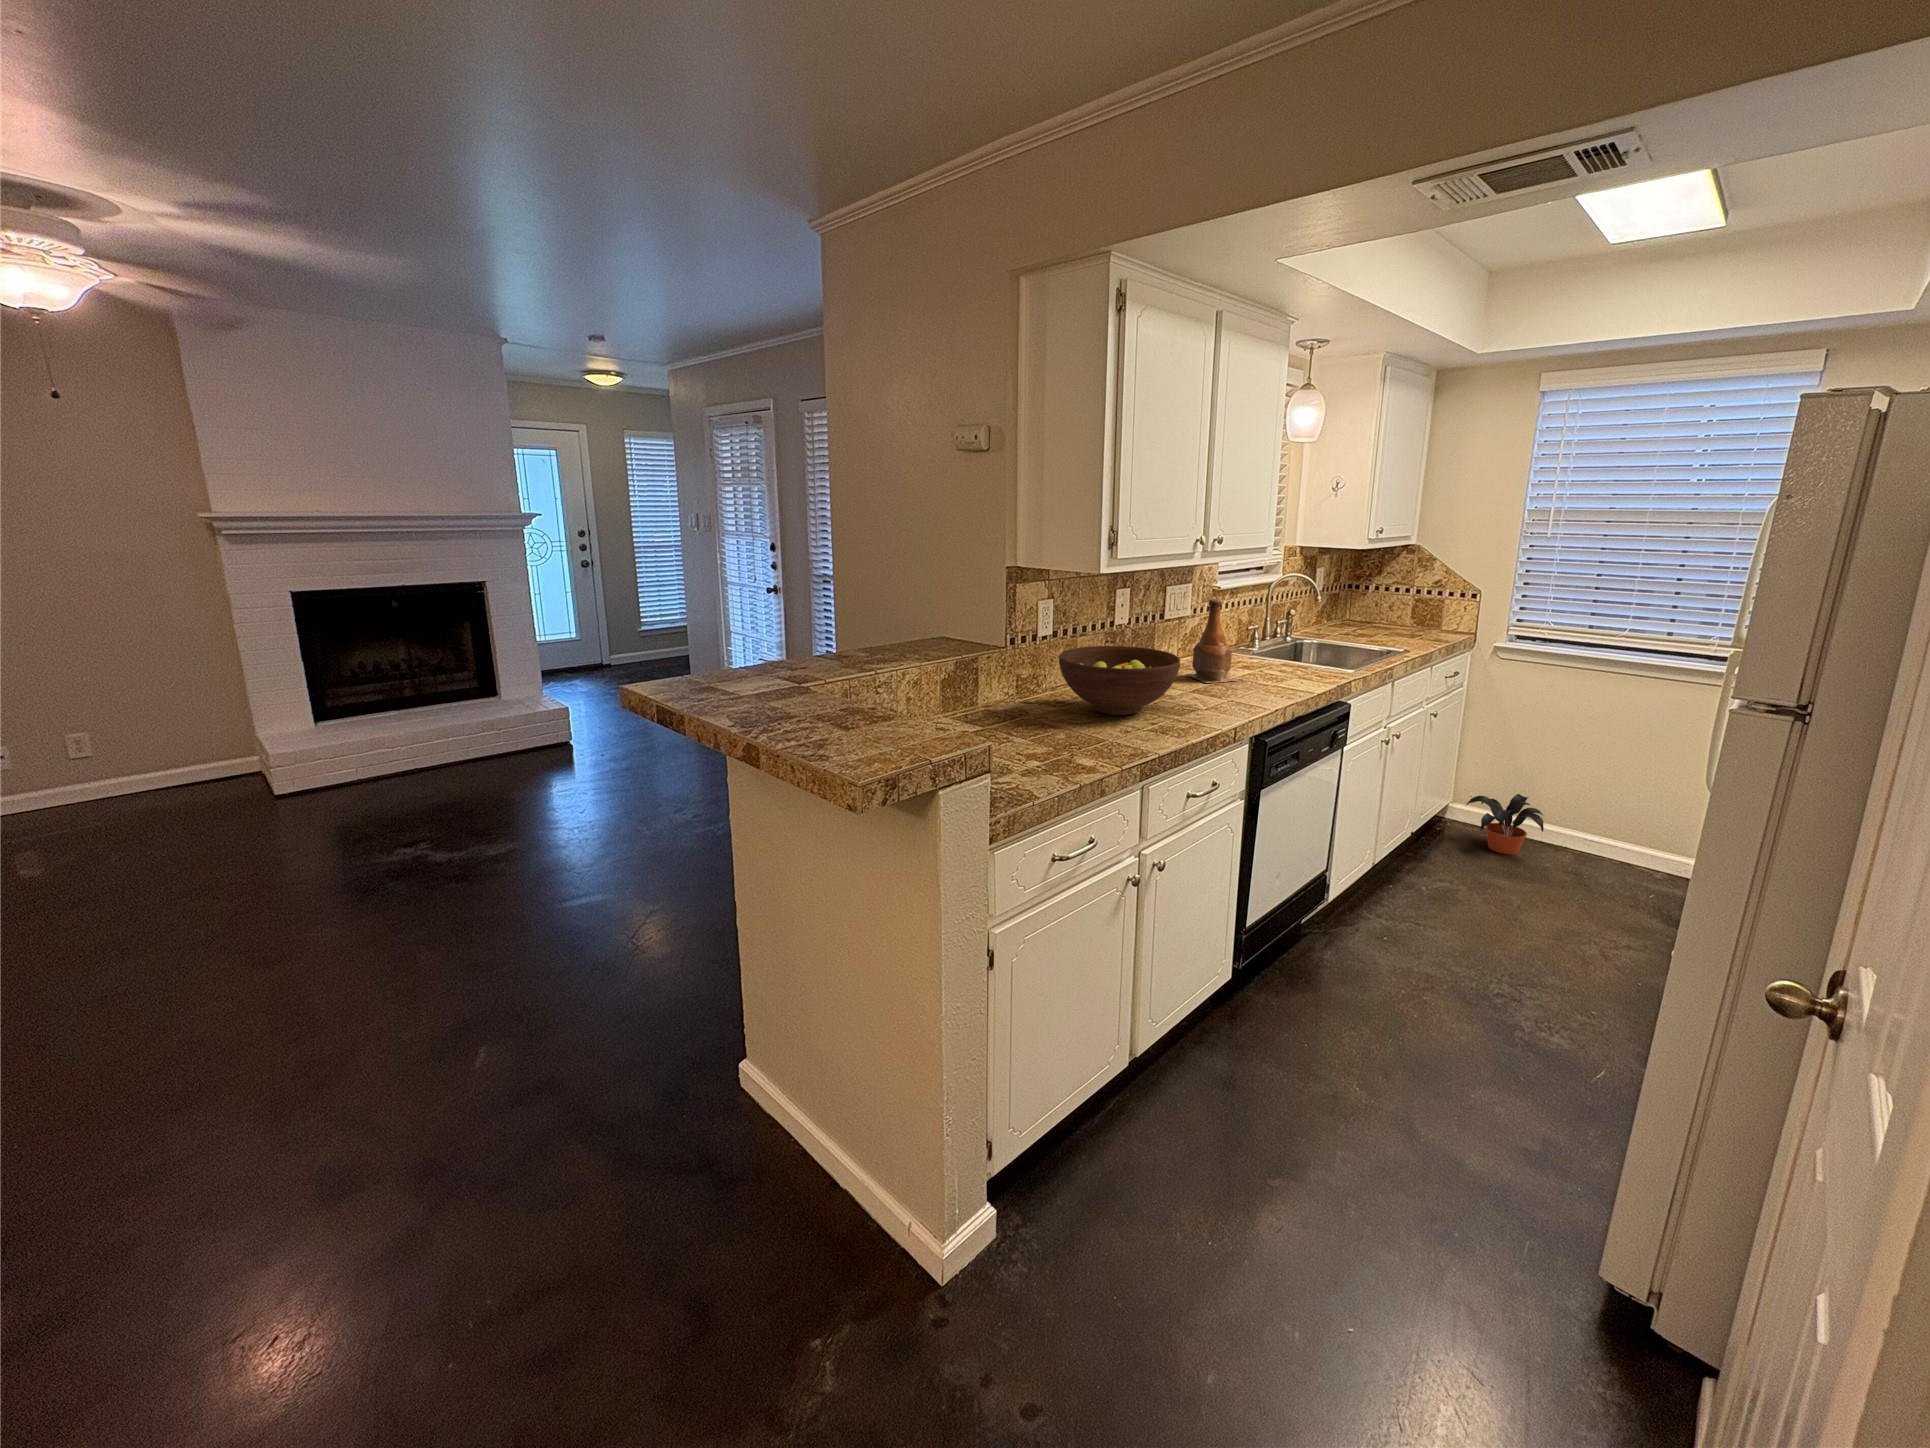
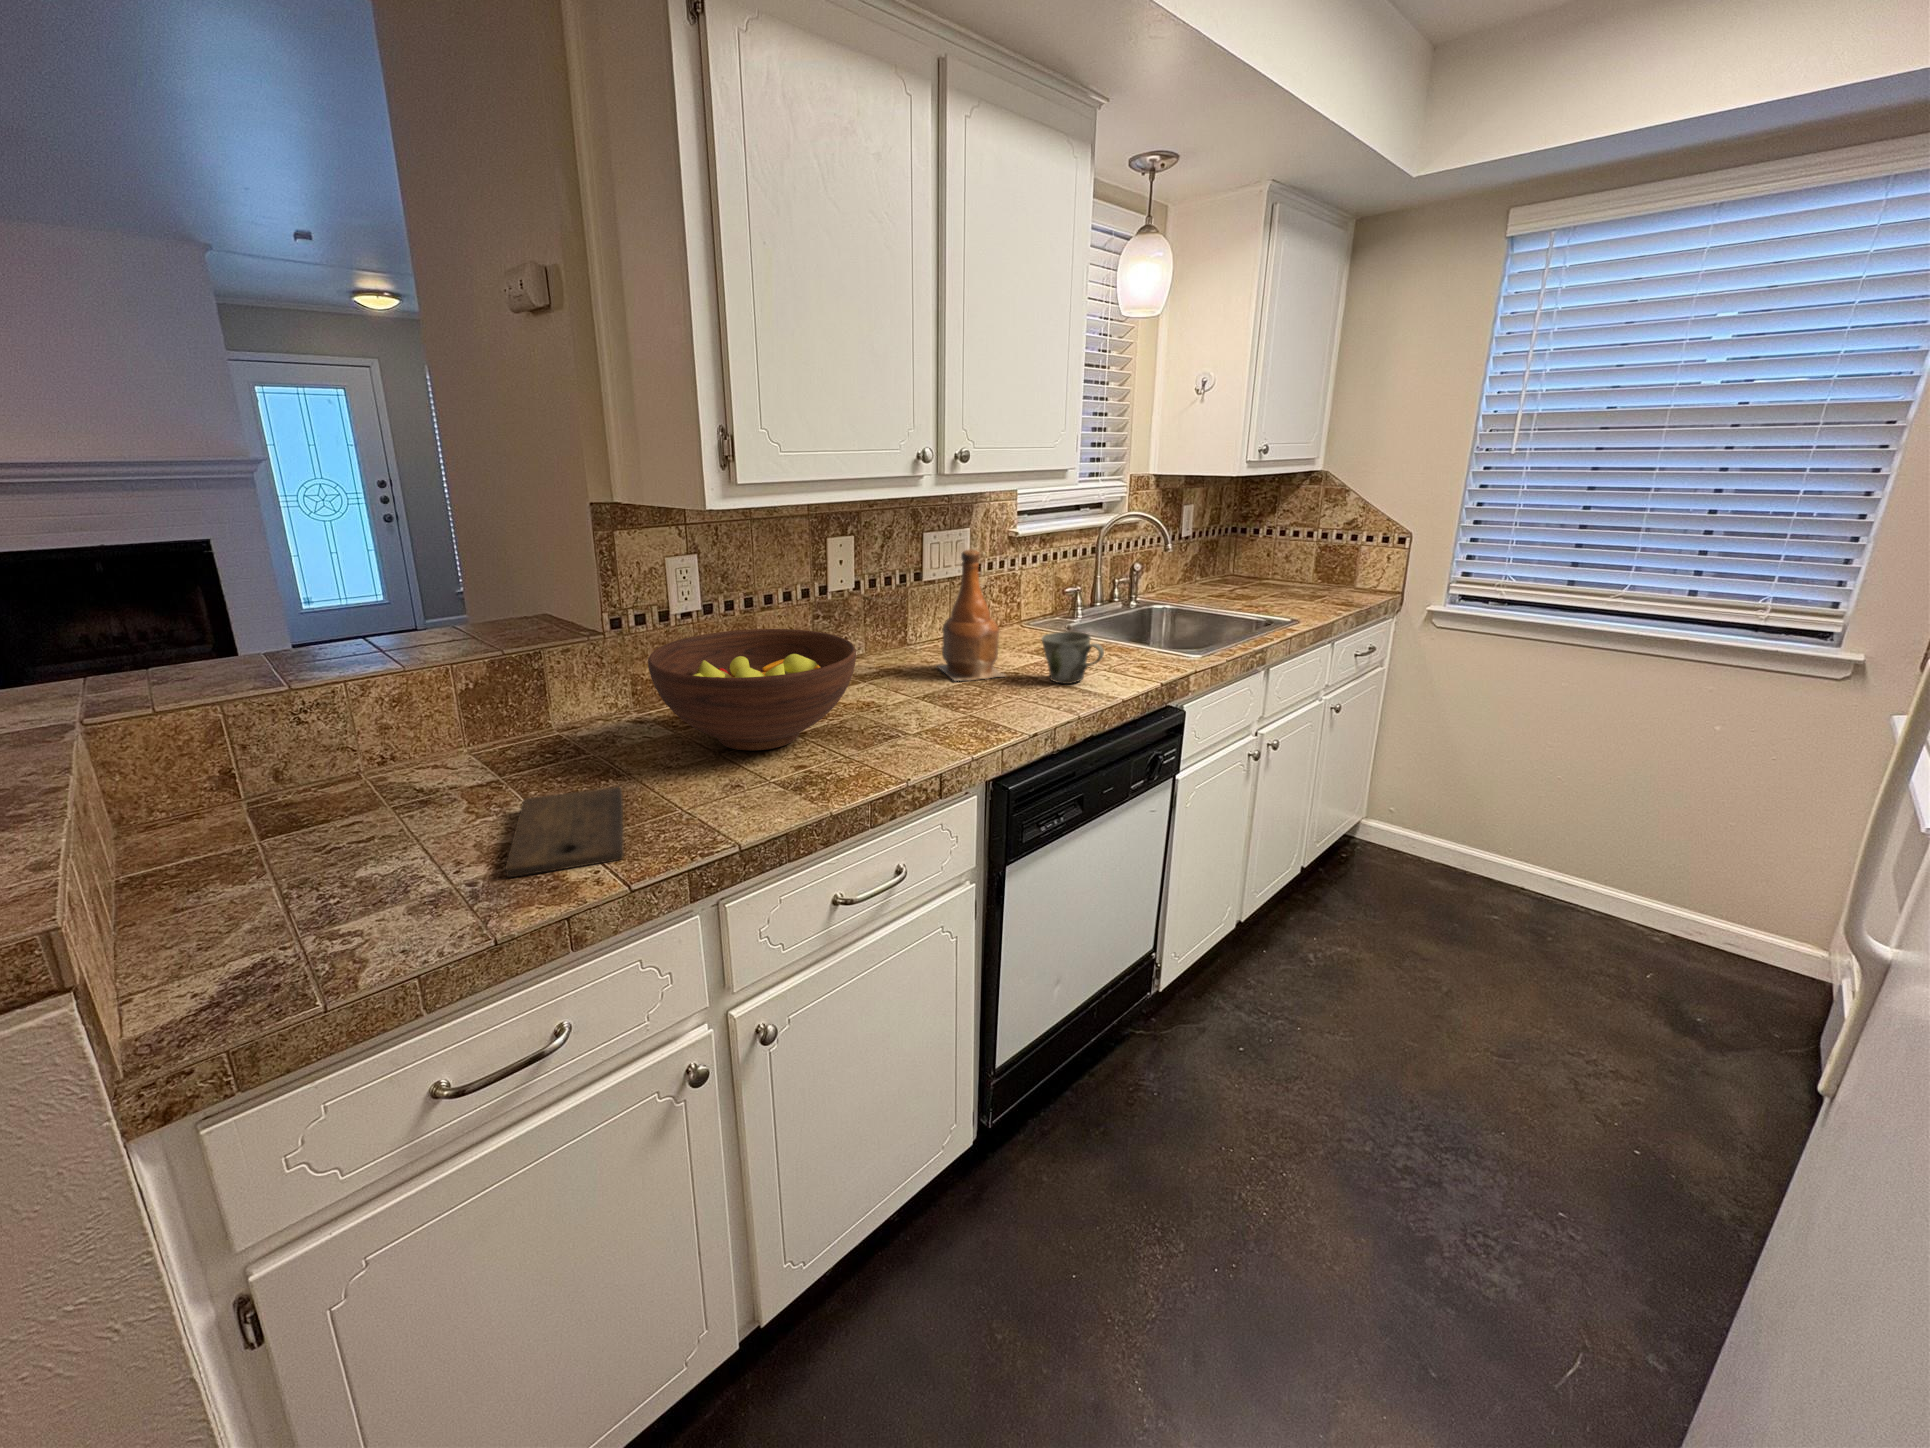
mug: none [1262,652,1304,685] -> present [1042,631,1104,684]
cutting board: none [1027,728,1110,762] -> present [506,787,624,877]
potted plant: present [1466,794,1544,855] -> none [1380,815,1493,901]

